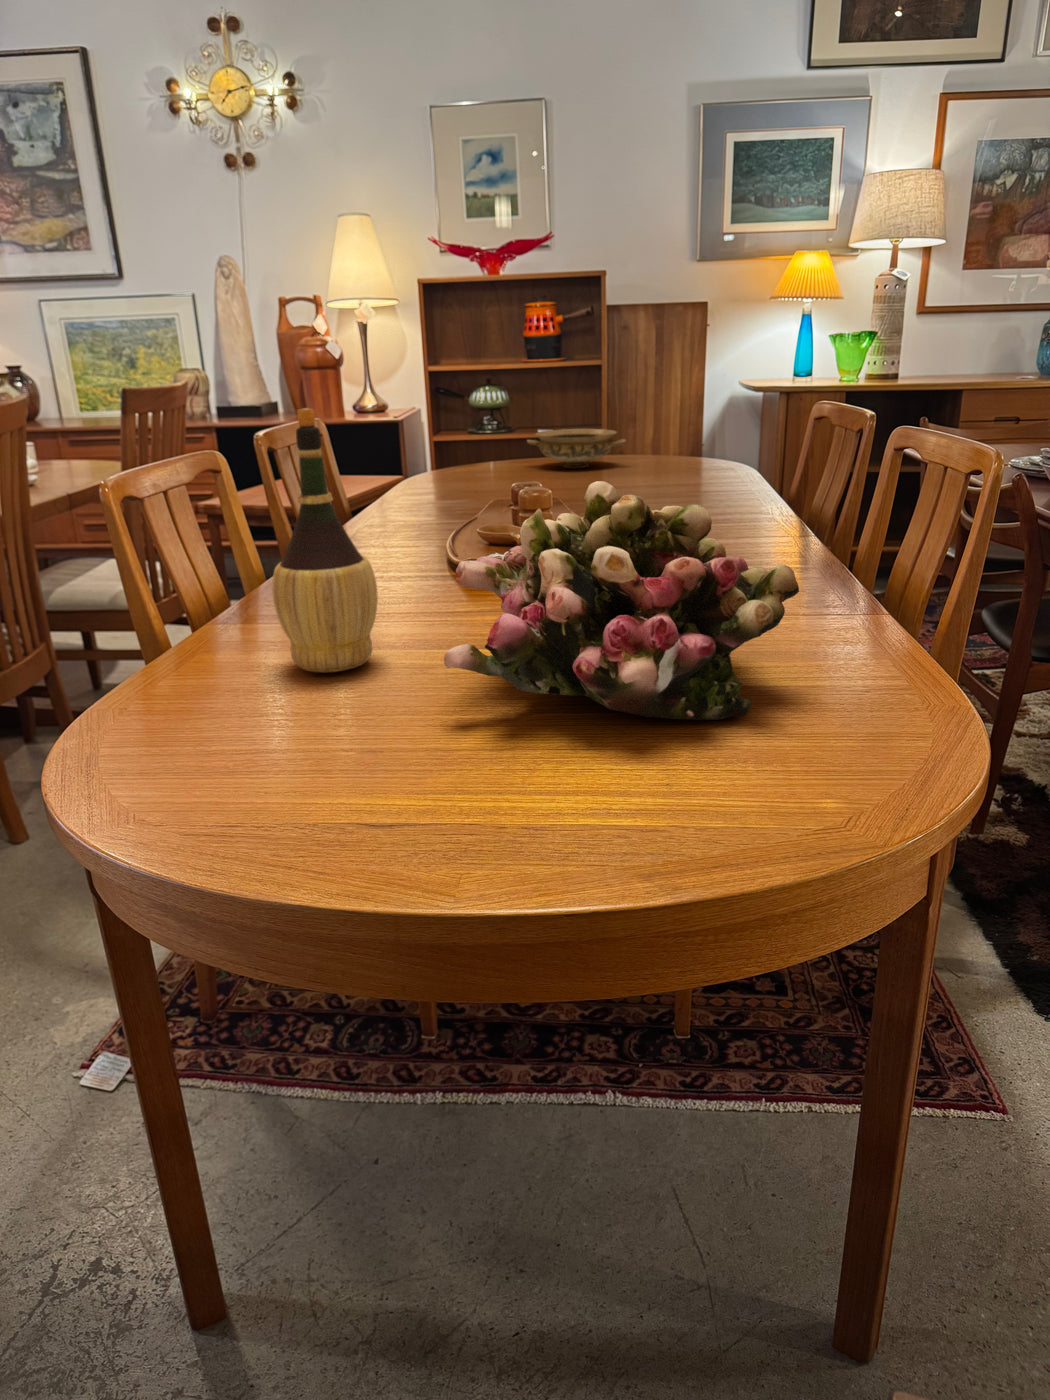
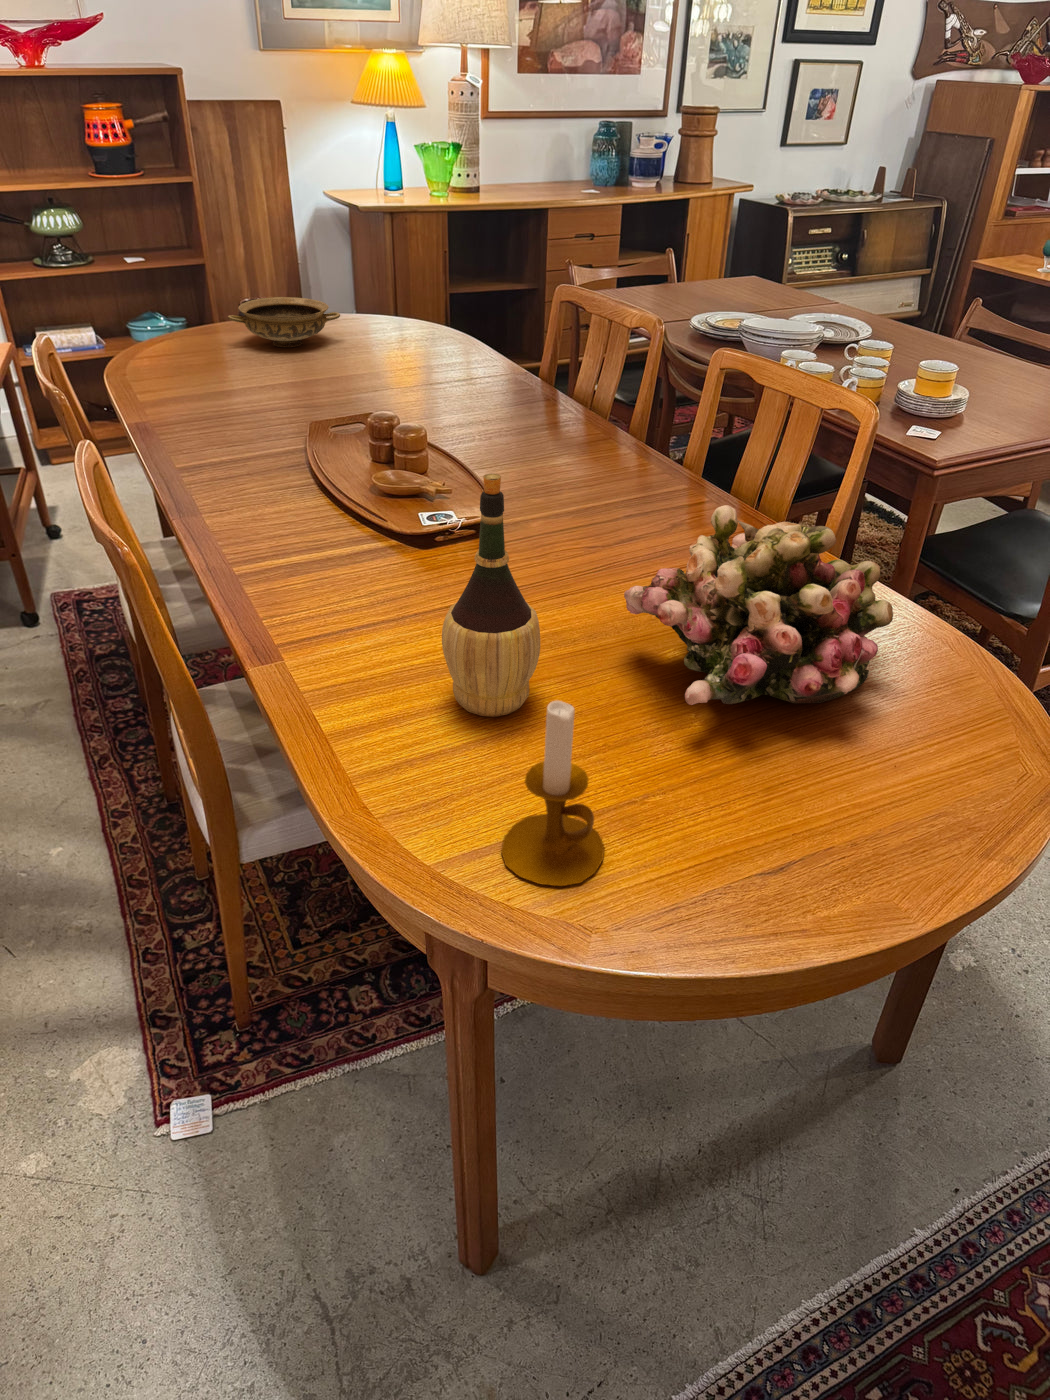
candlestick: none [137,570,256,782] -> present [501,701,604,886]

